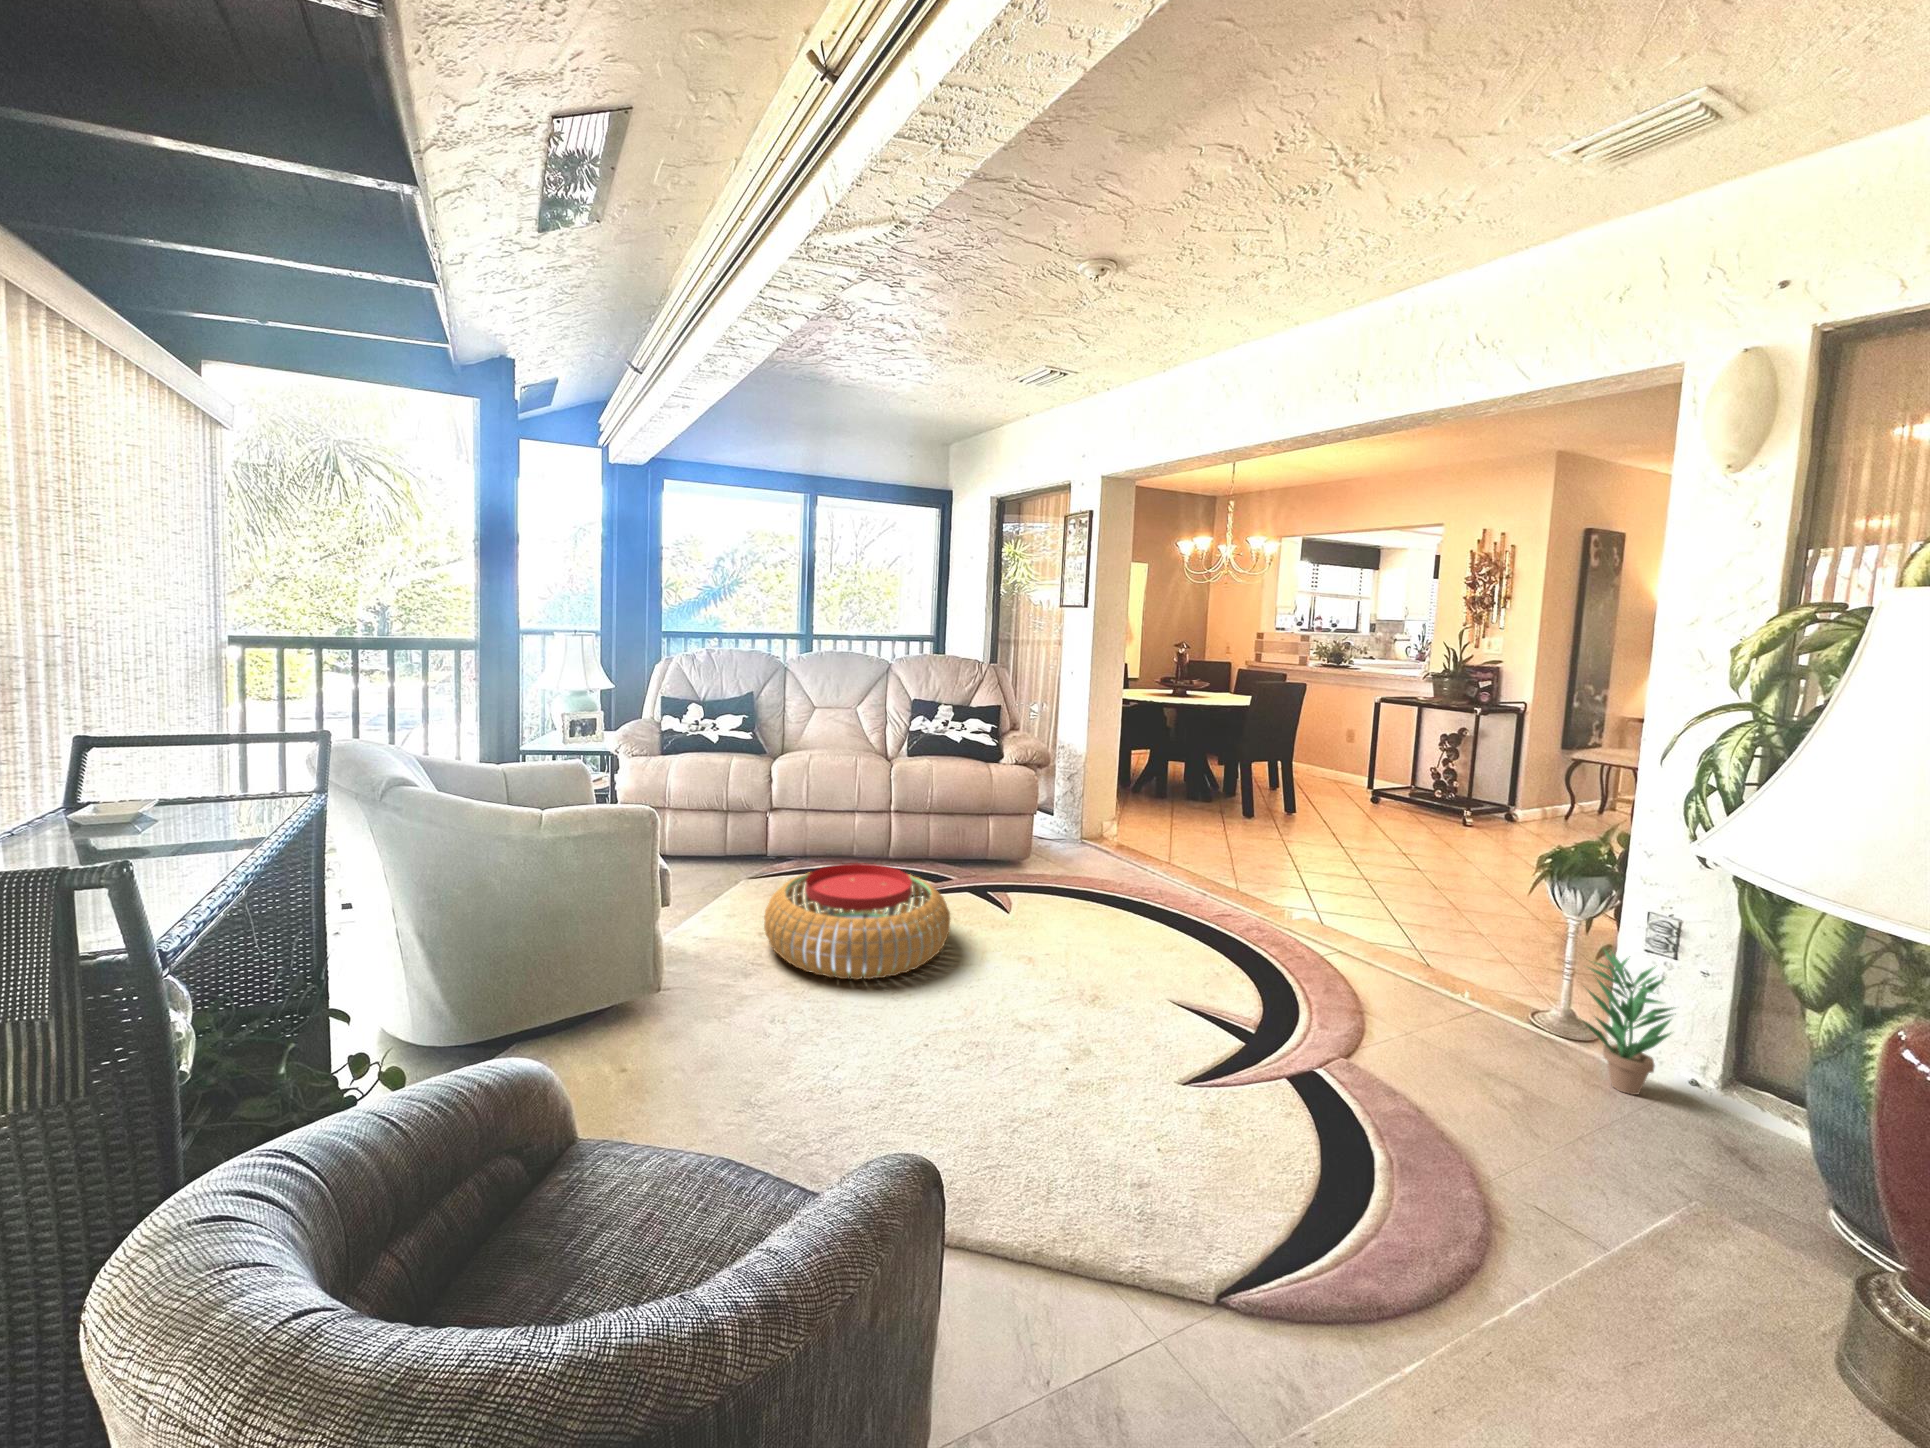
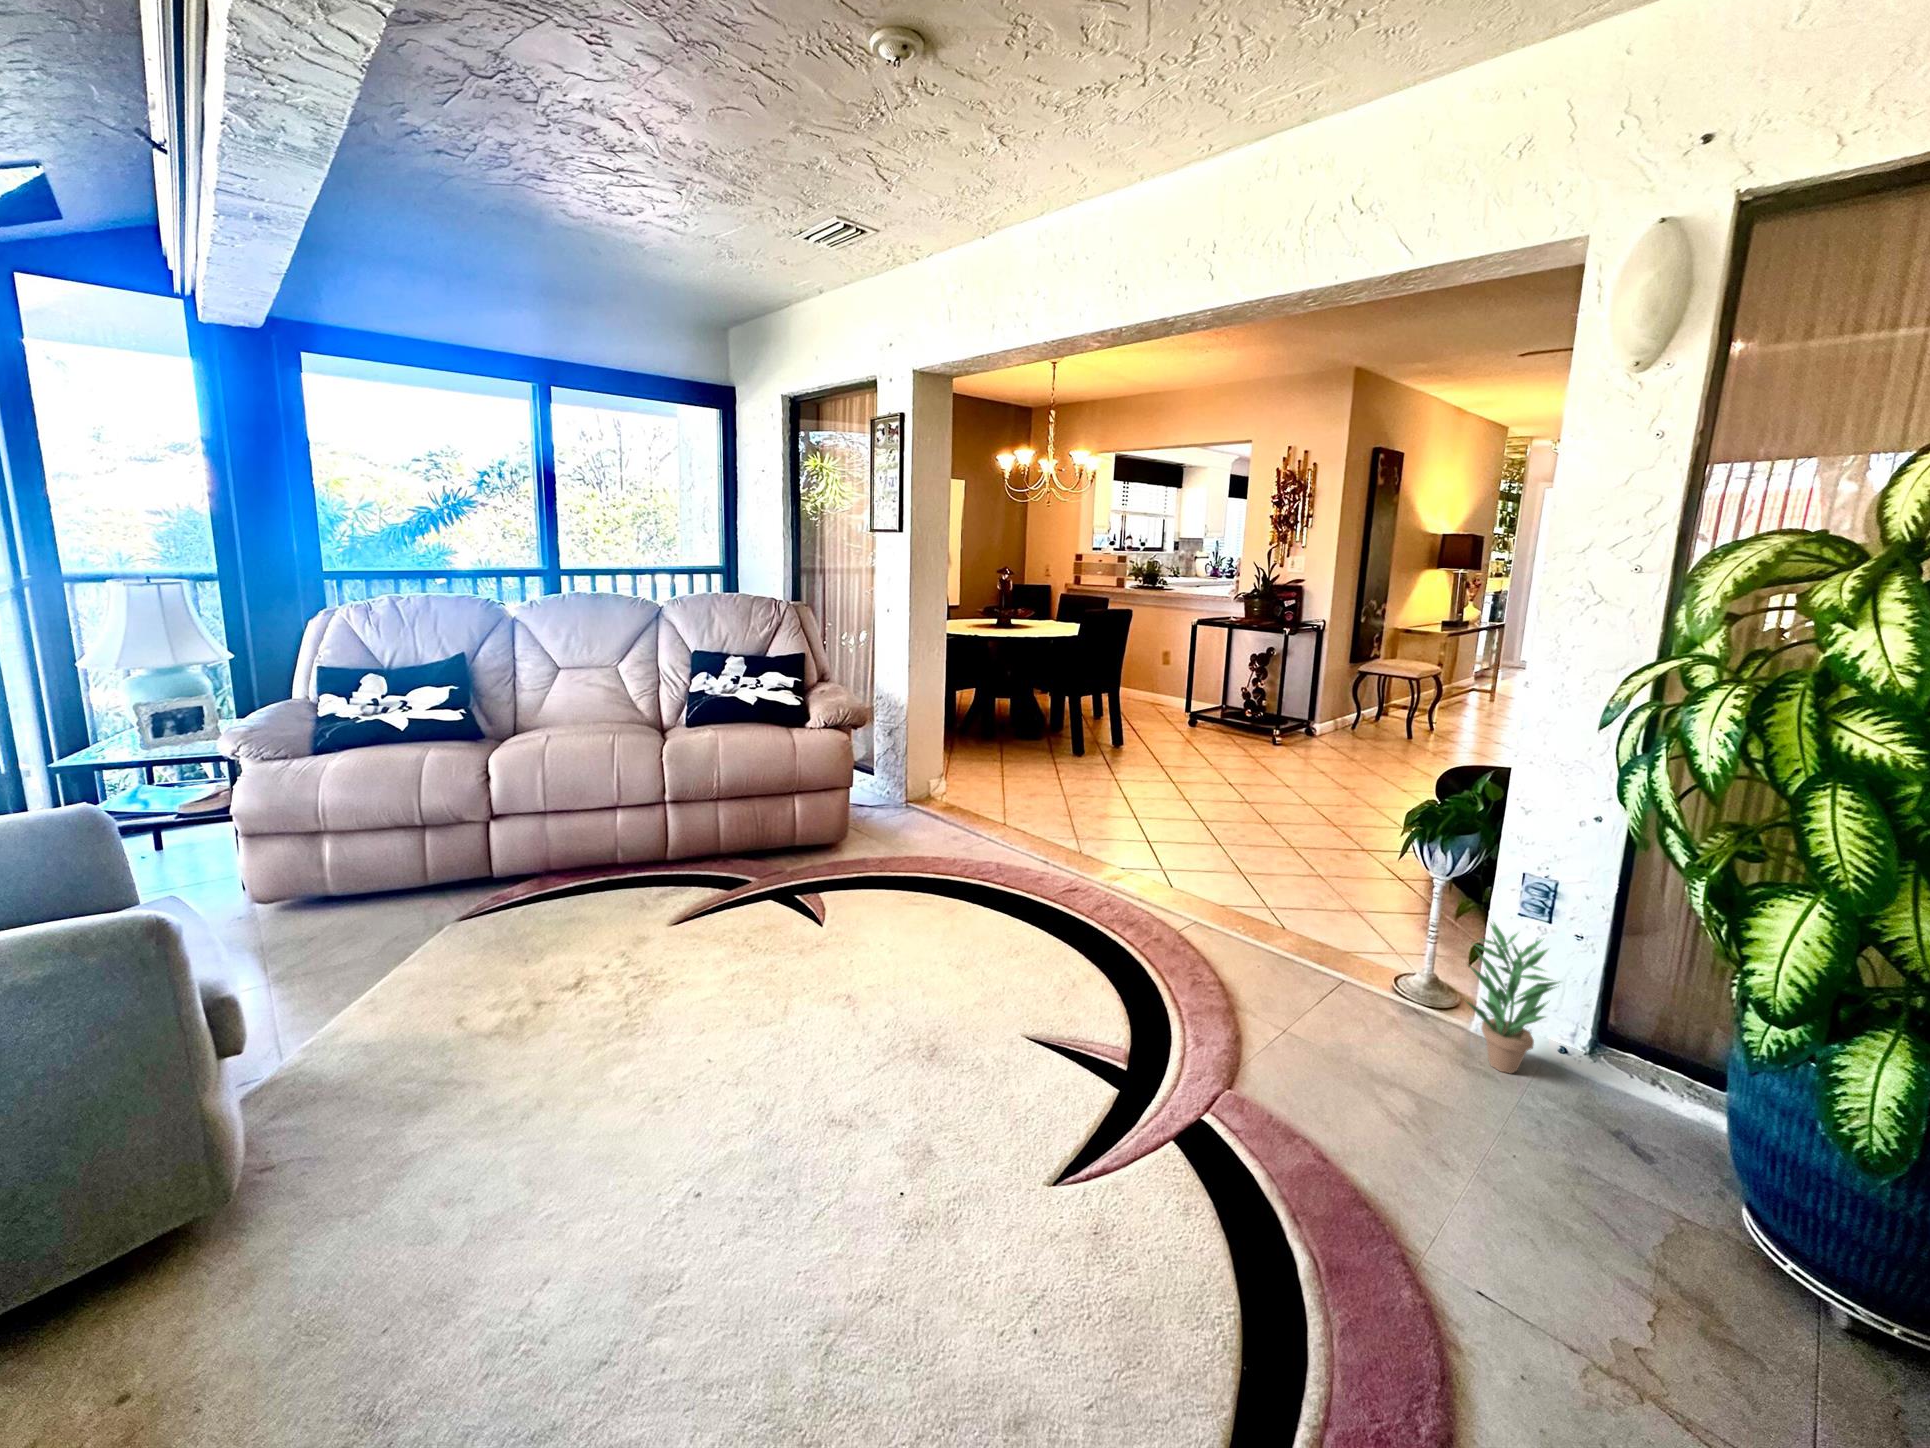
pouf: present [764,863,950,980] -> none [455,901,745,1094]

